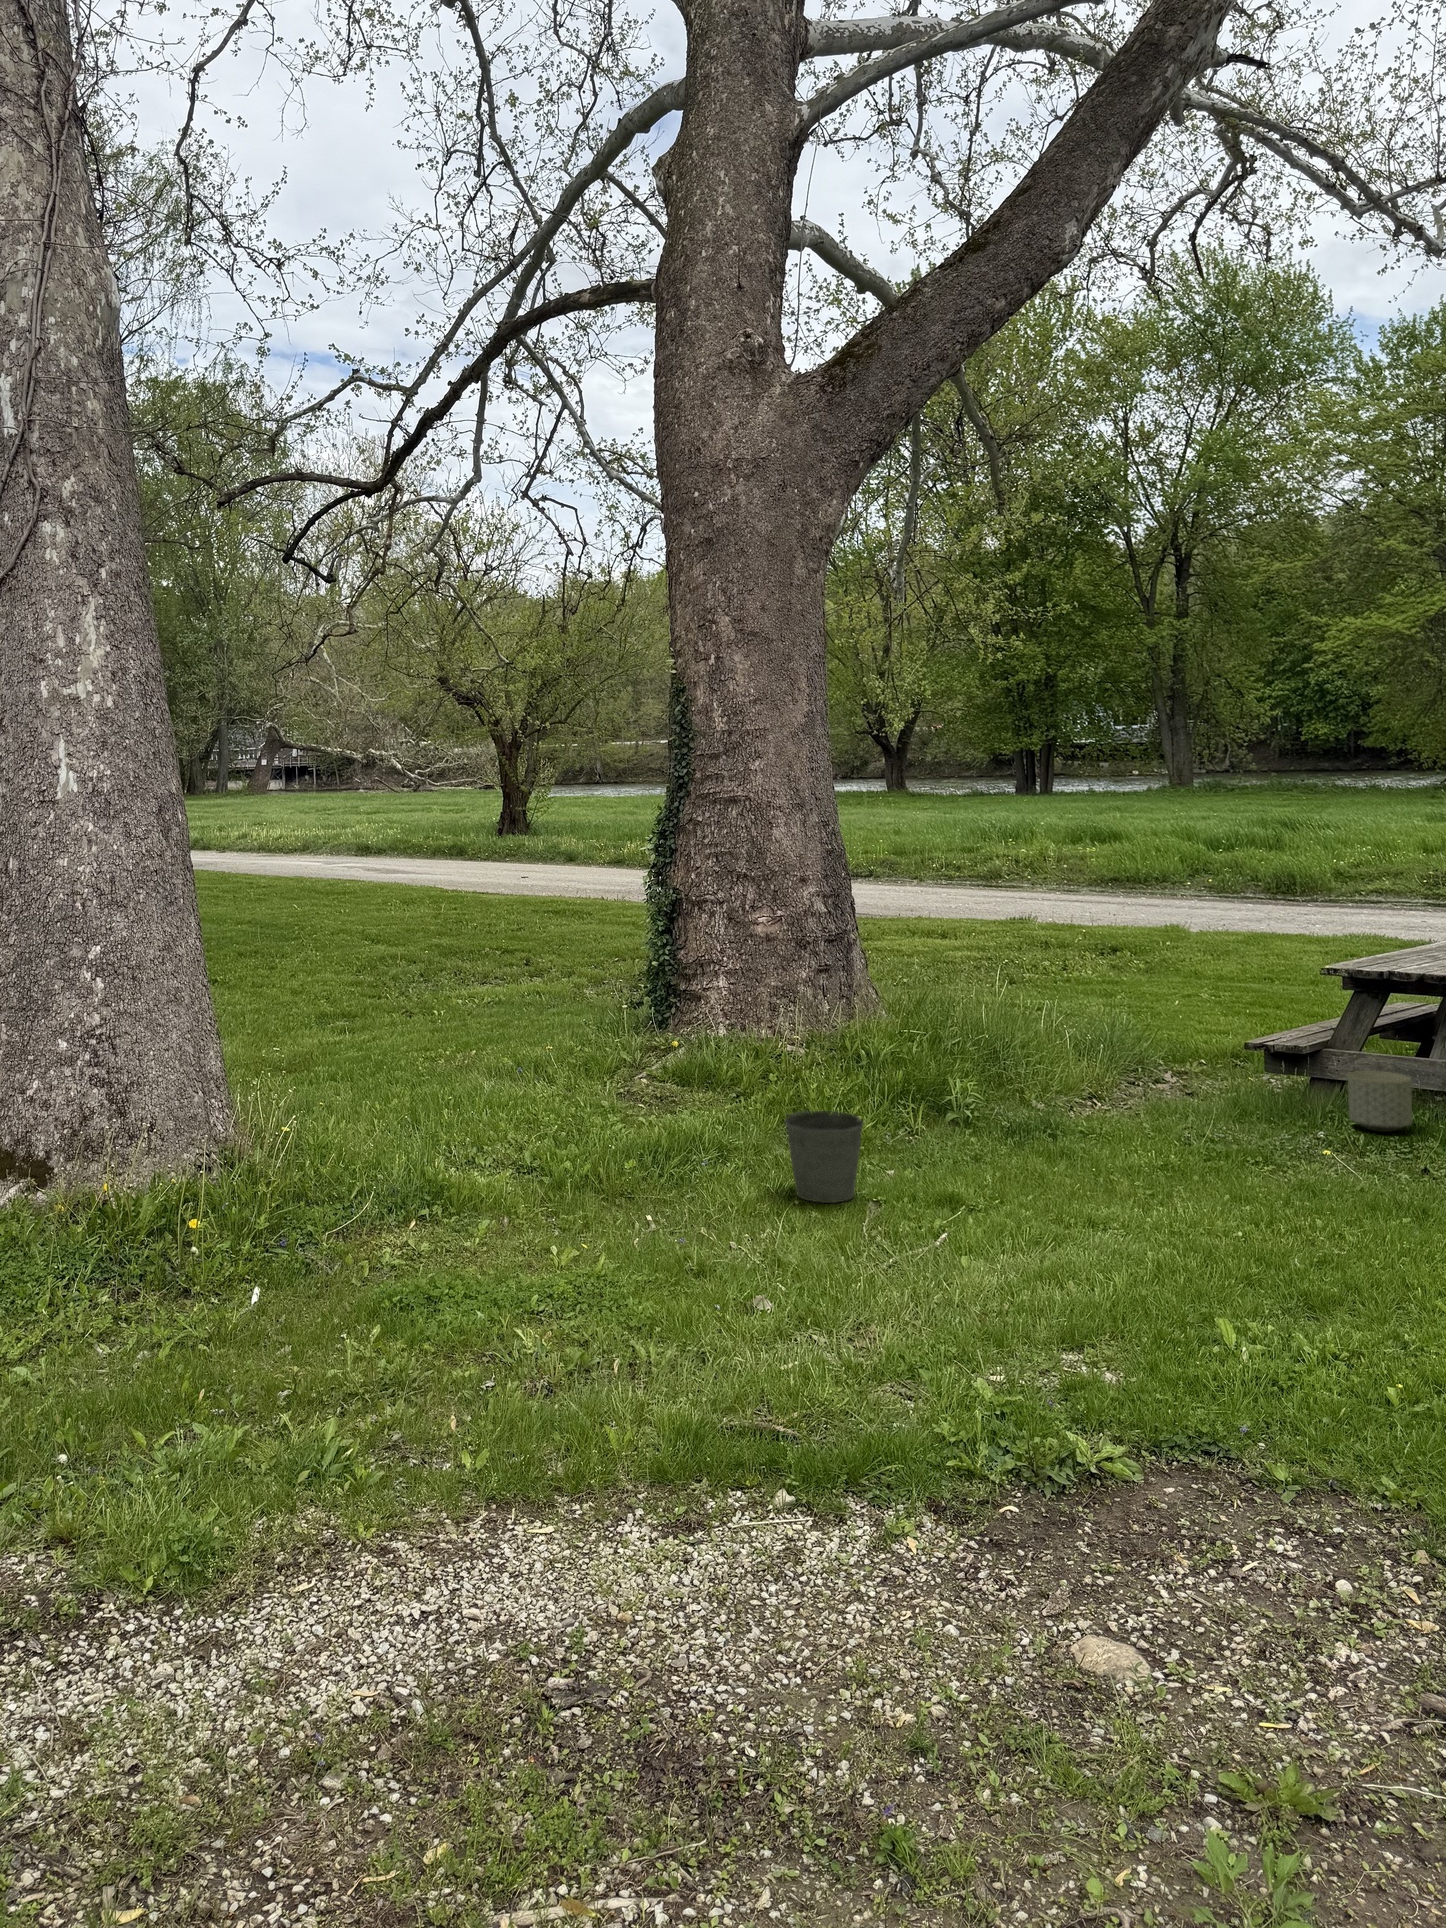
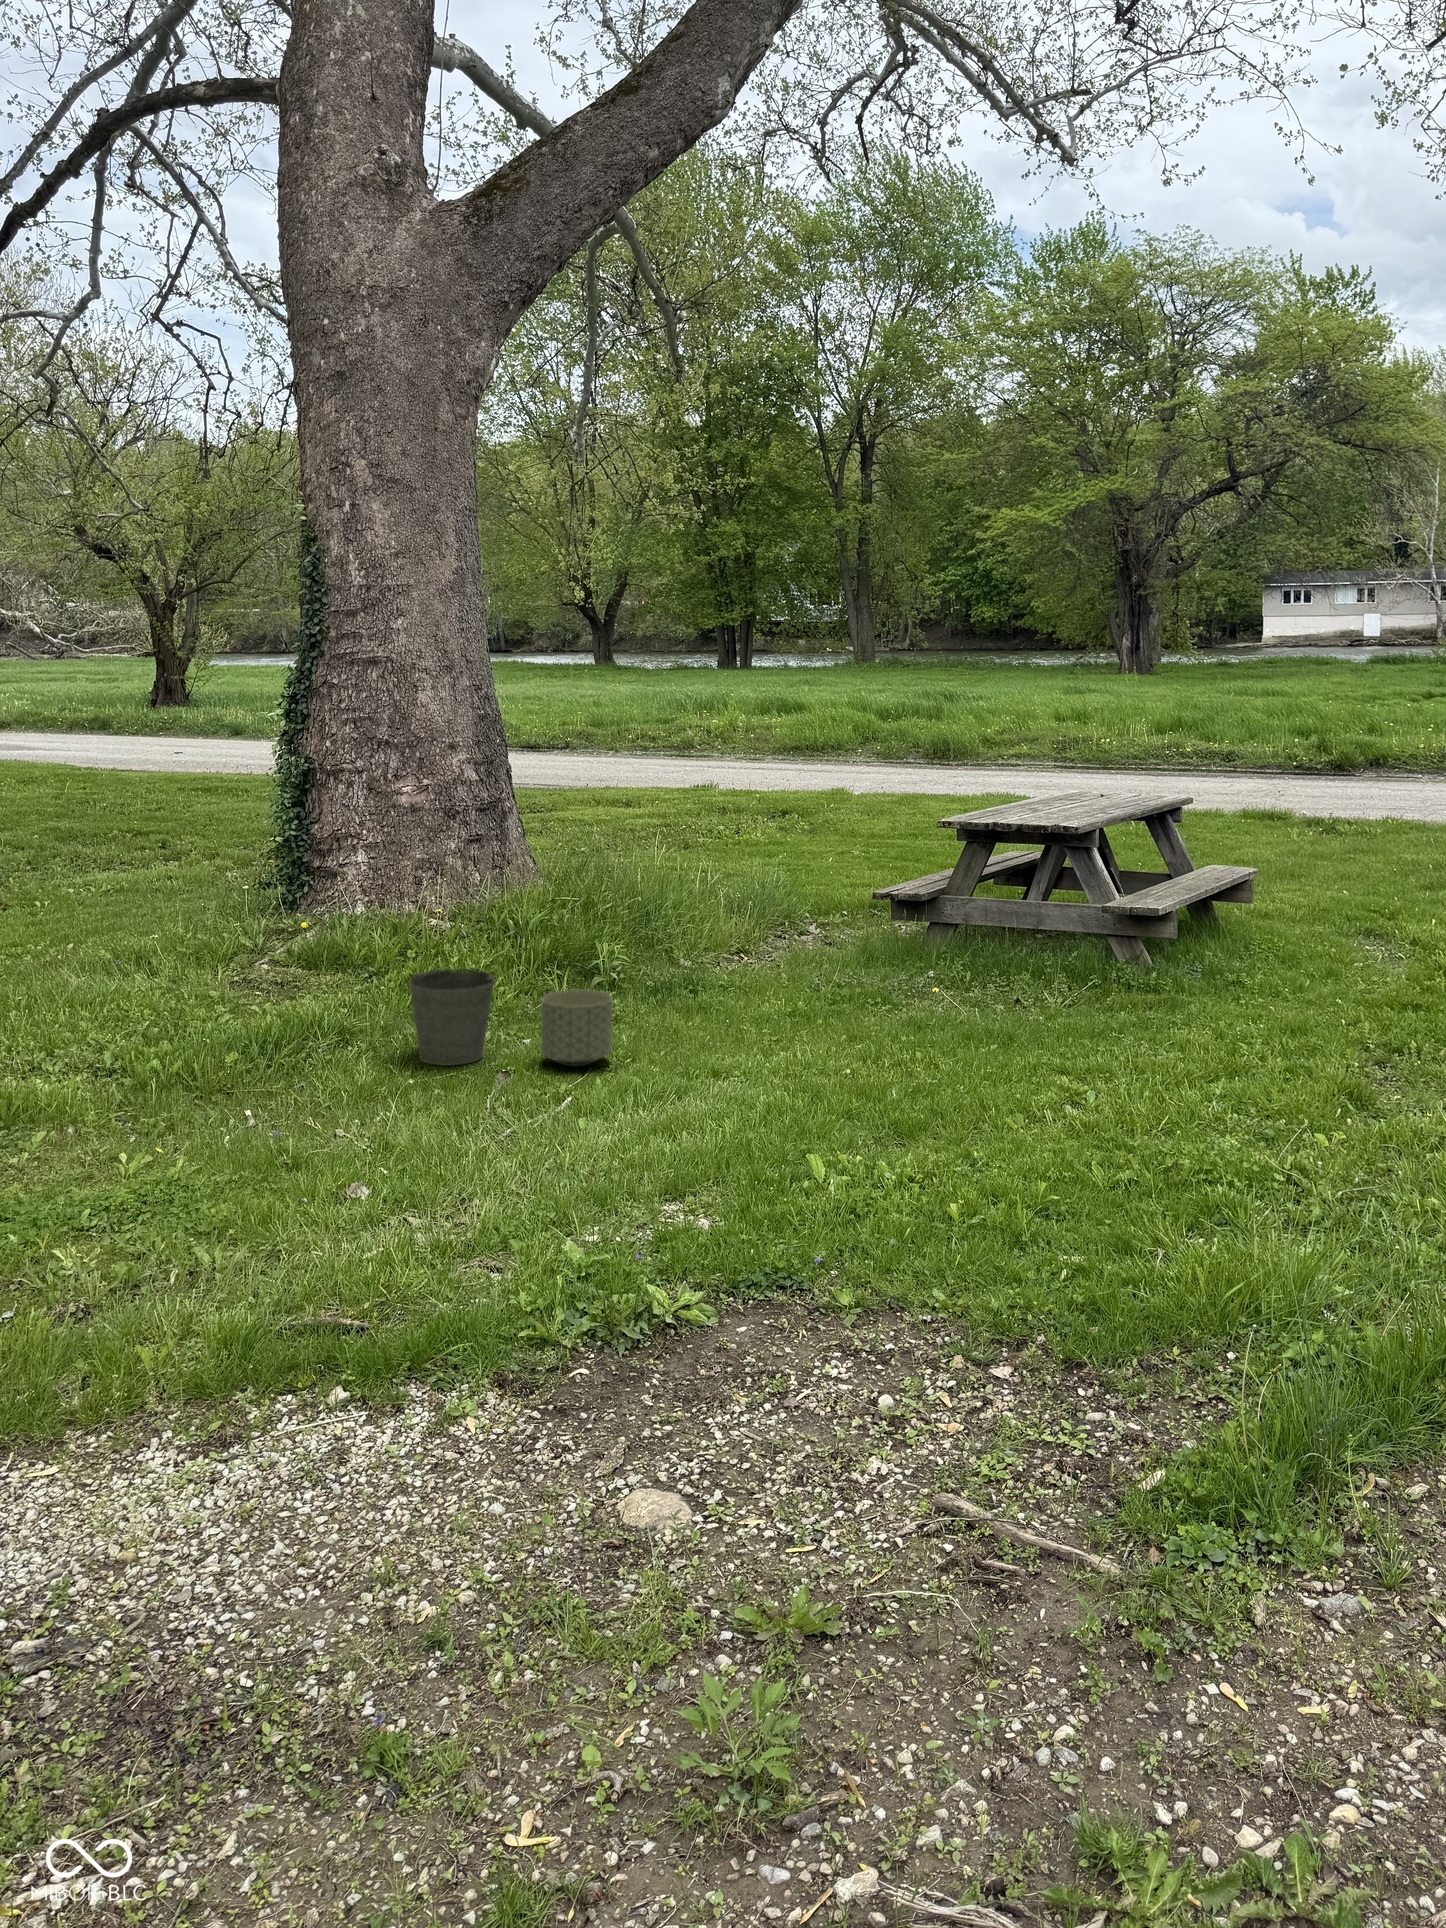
planter: present [1348,1071,1412,1132] -> present [541,990,612,1066]

